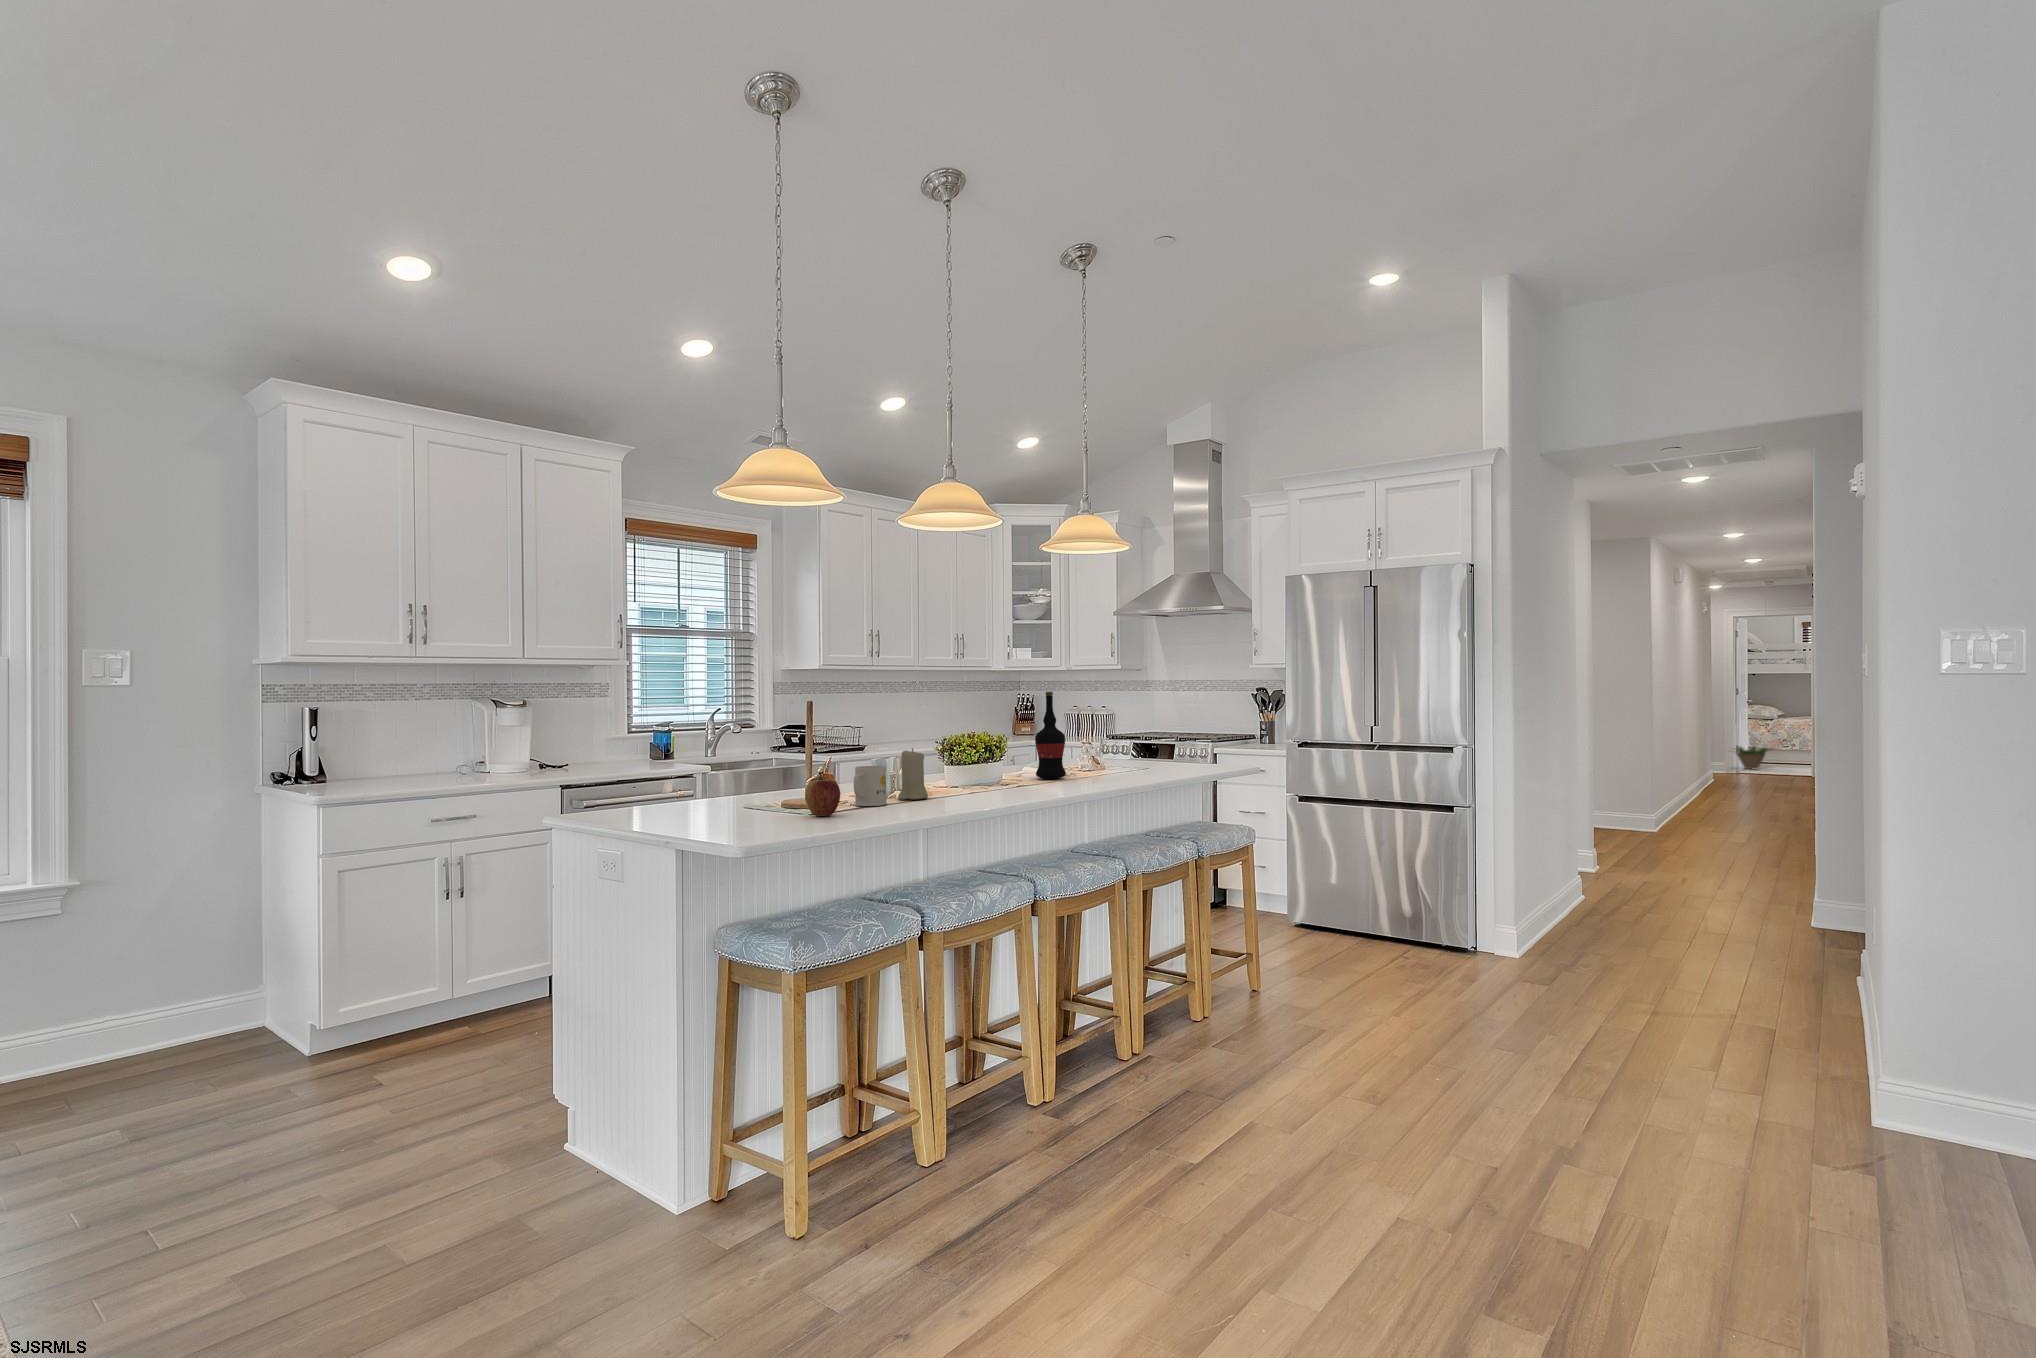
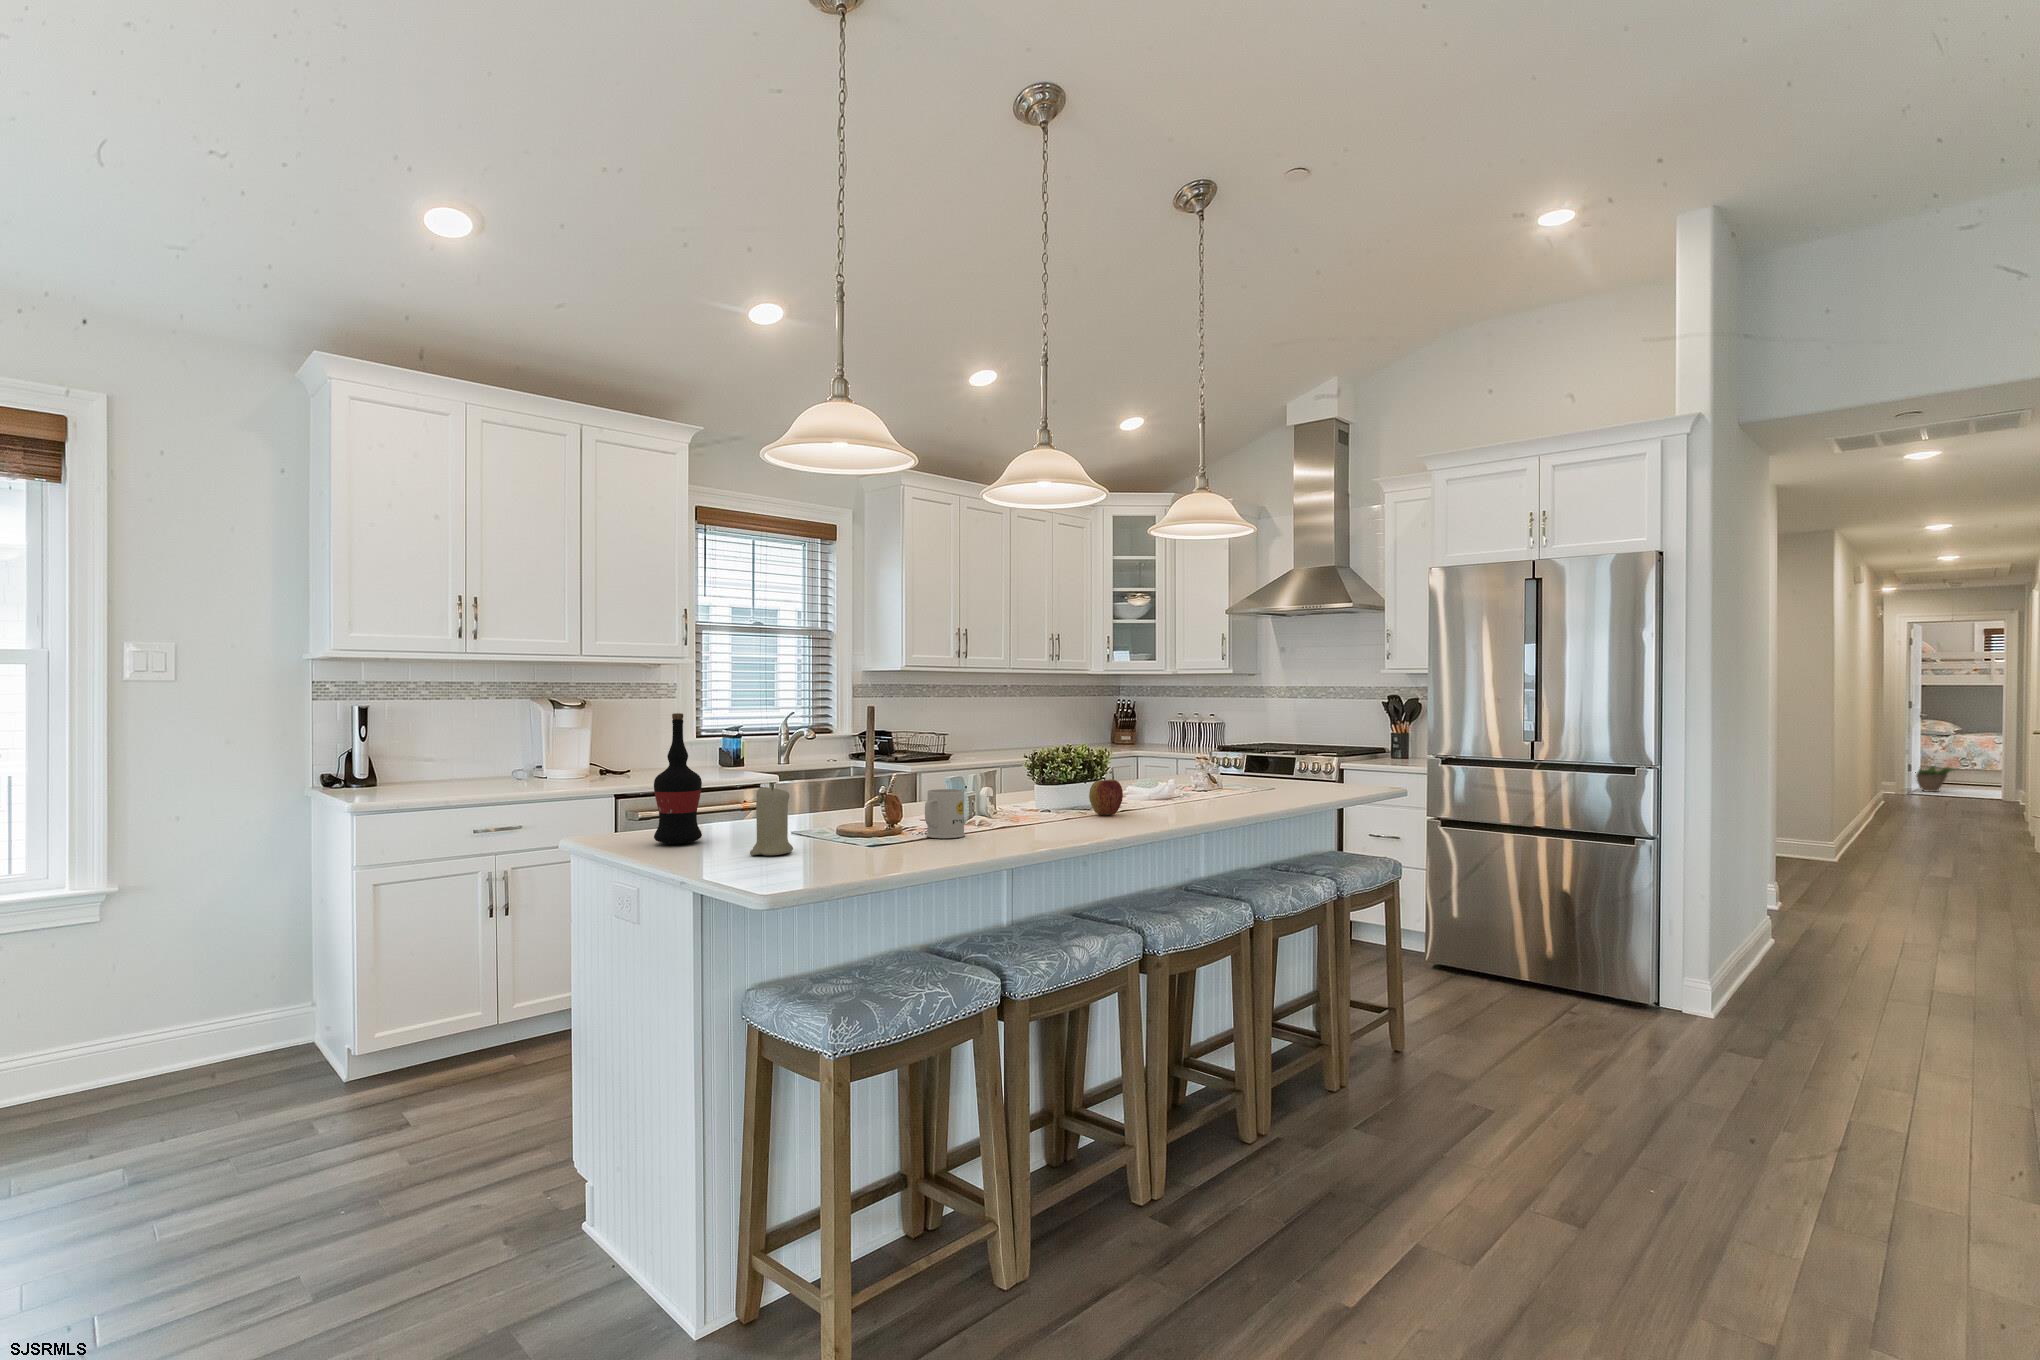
wine bottle: present [1035,692,1066,779] -> present [654,713,702,844]
candle: present [898,748,928,800] -> present [750,784,793,855]
apple: present [805,778,840,816] -> present [1089,778,1123,815]

